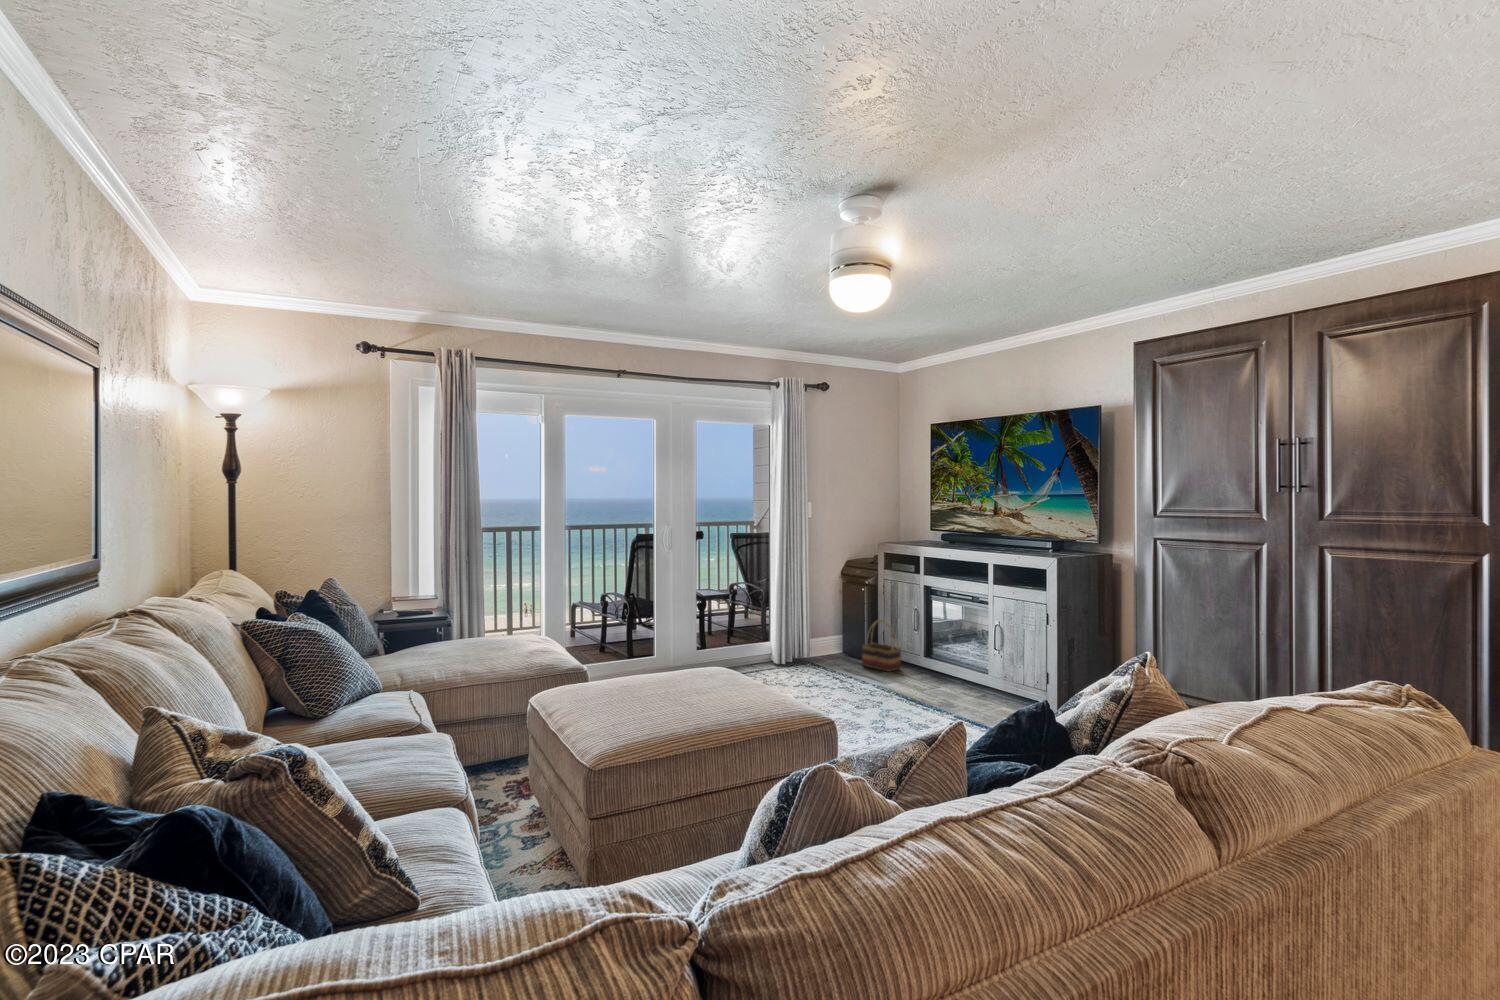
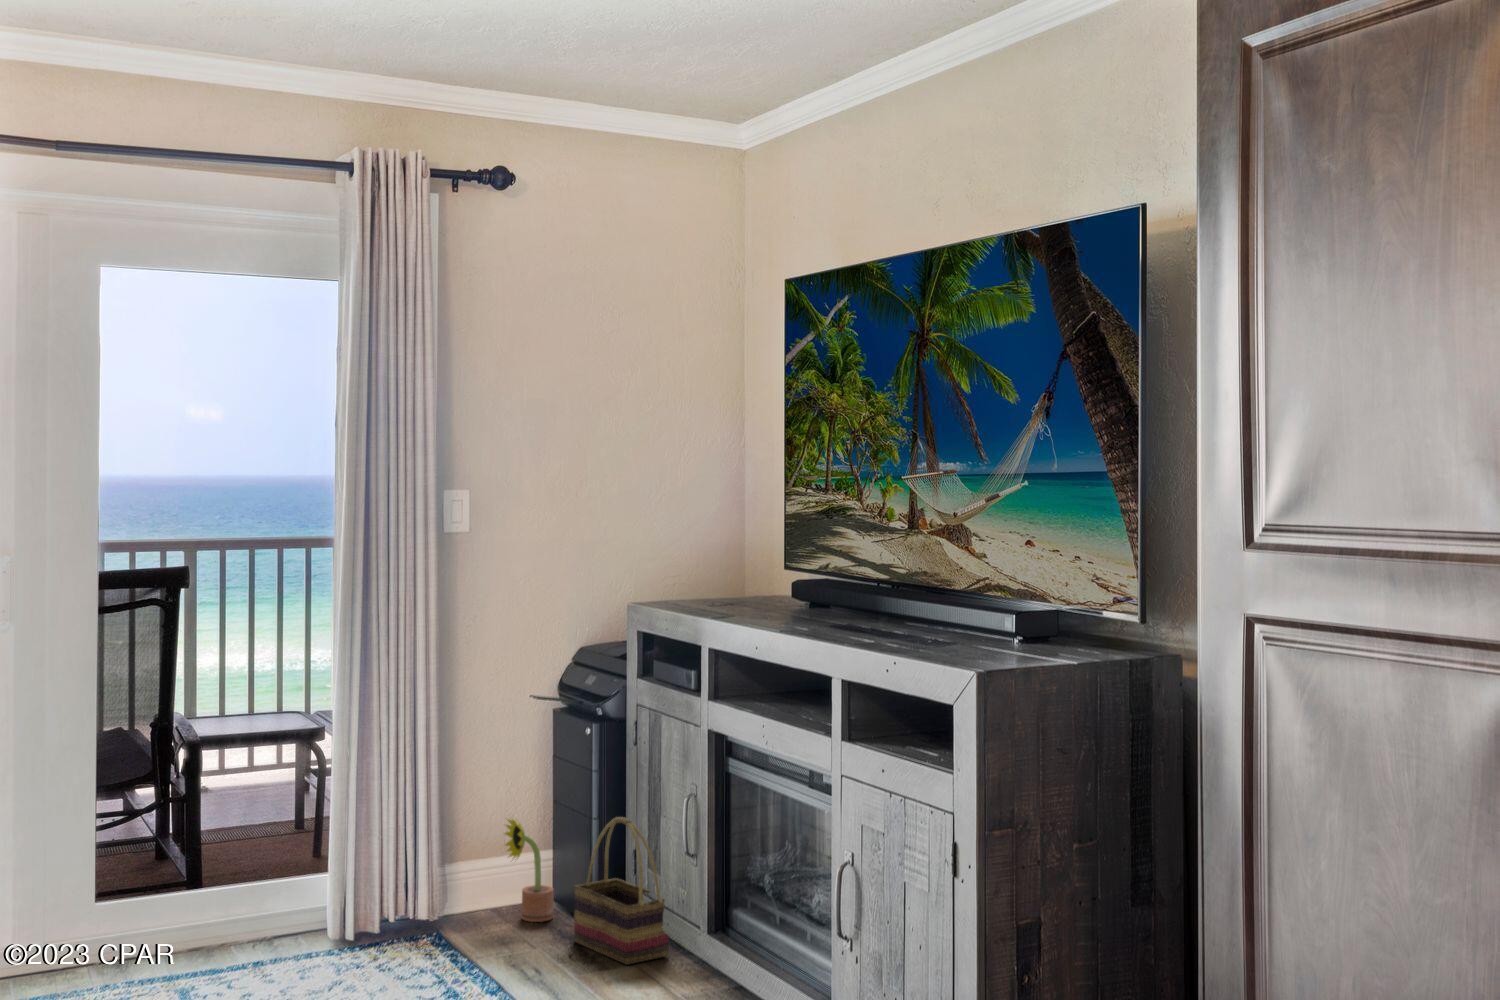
decorative plant: none [827,620,847,660] -> present [505,818,554,922]

